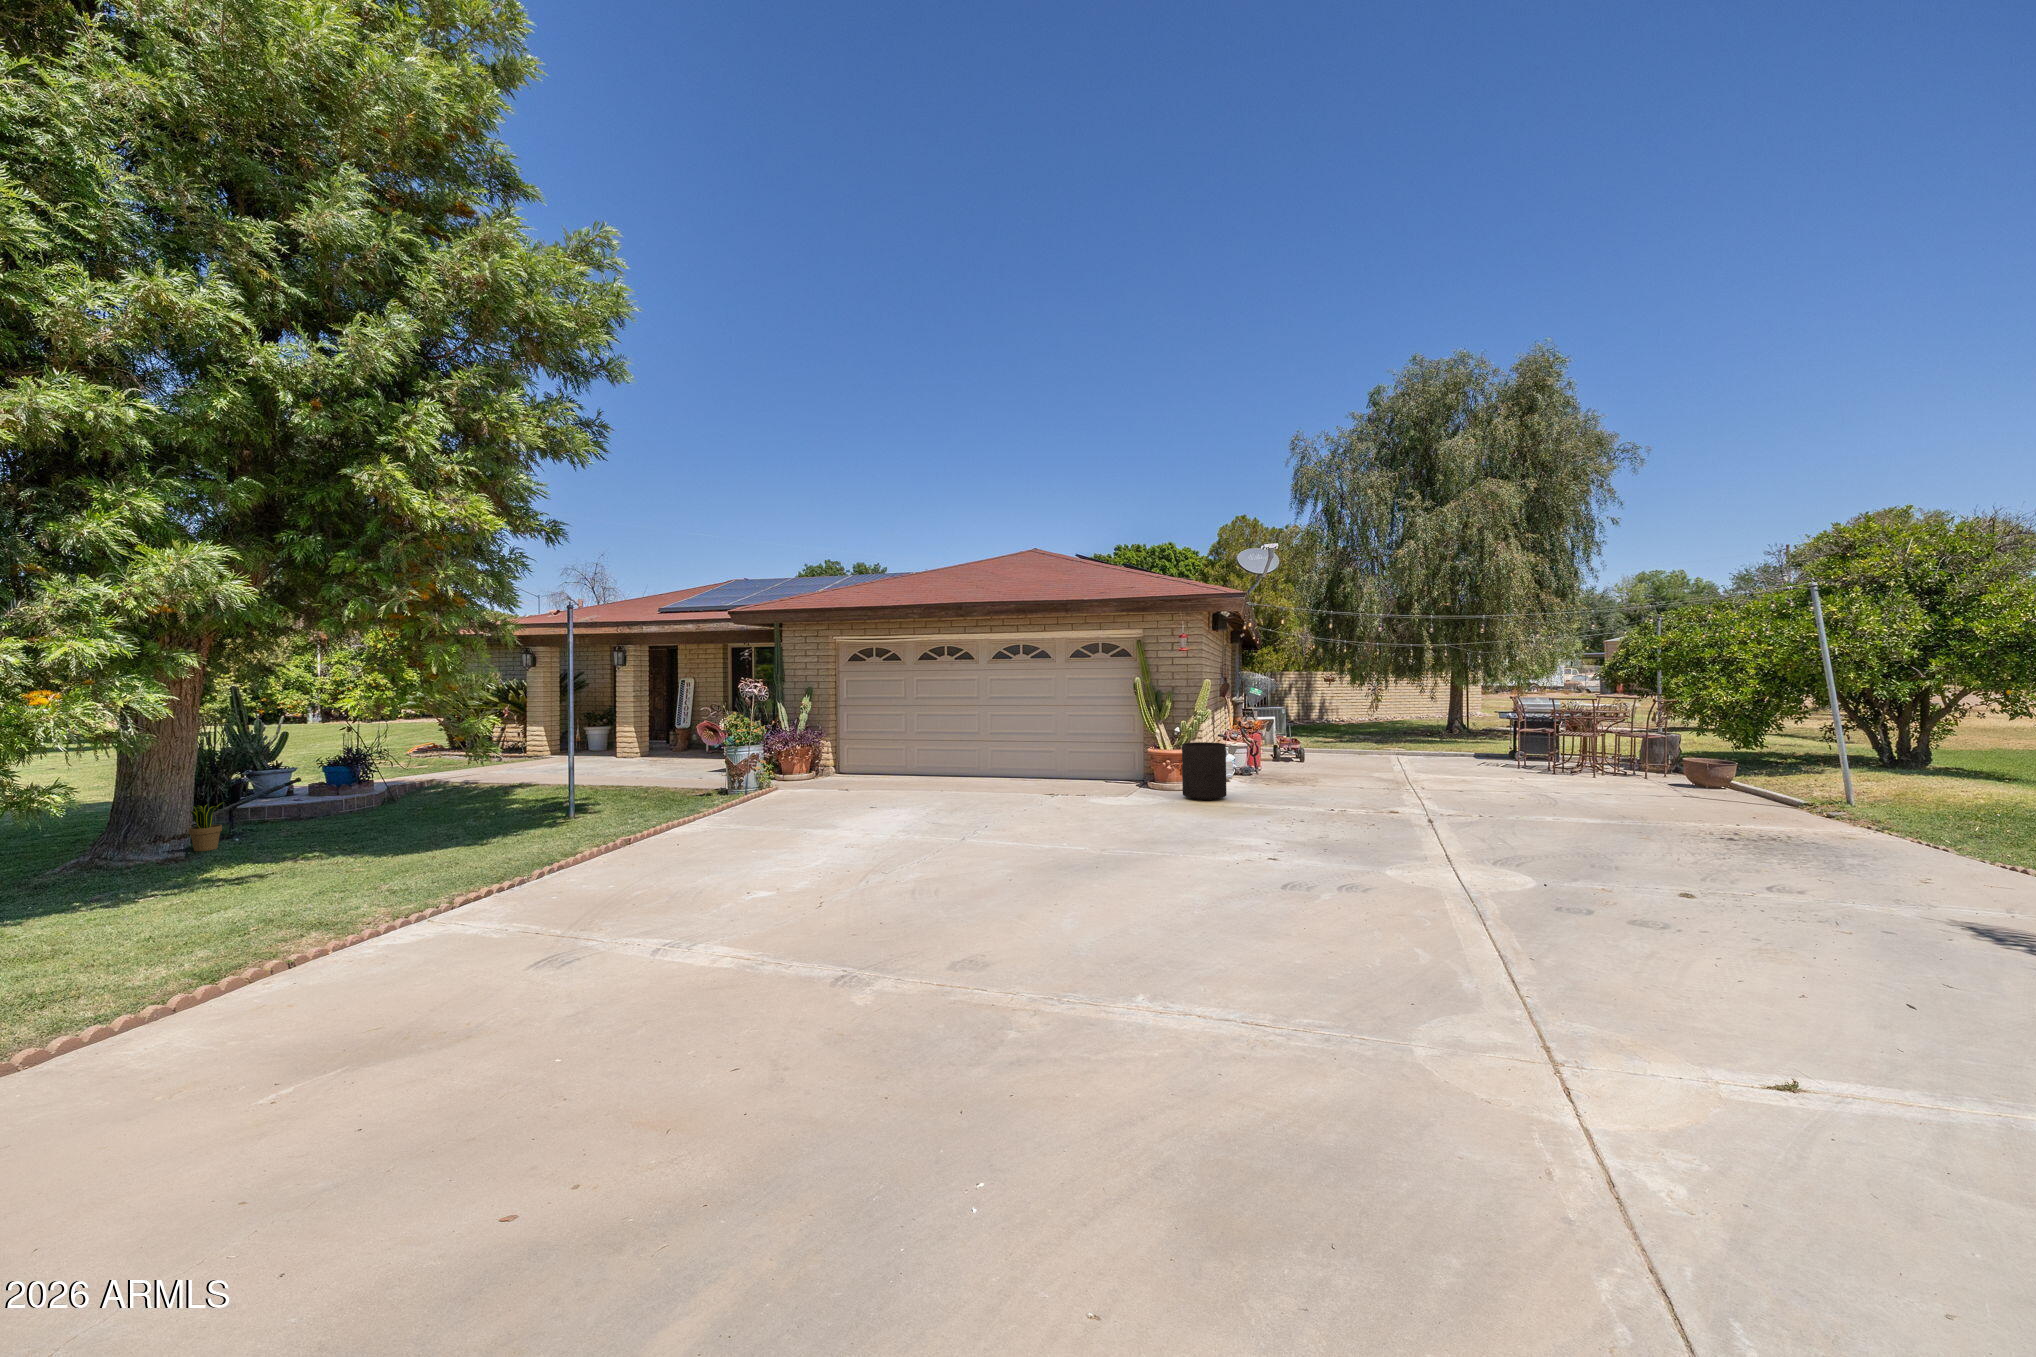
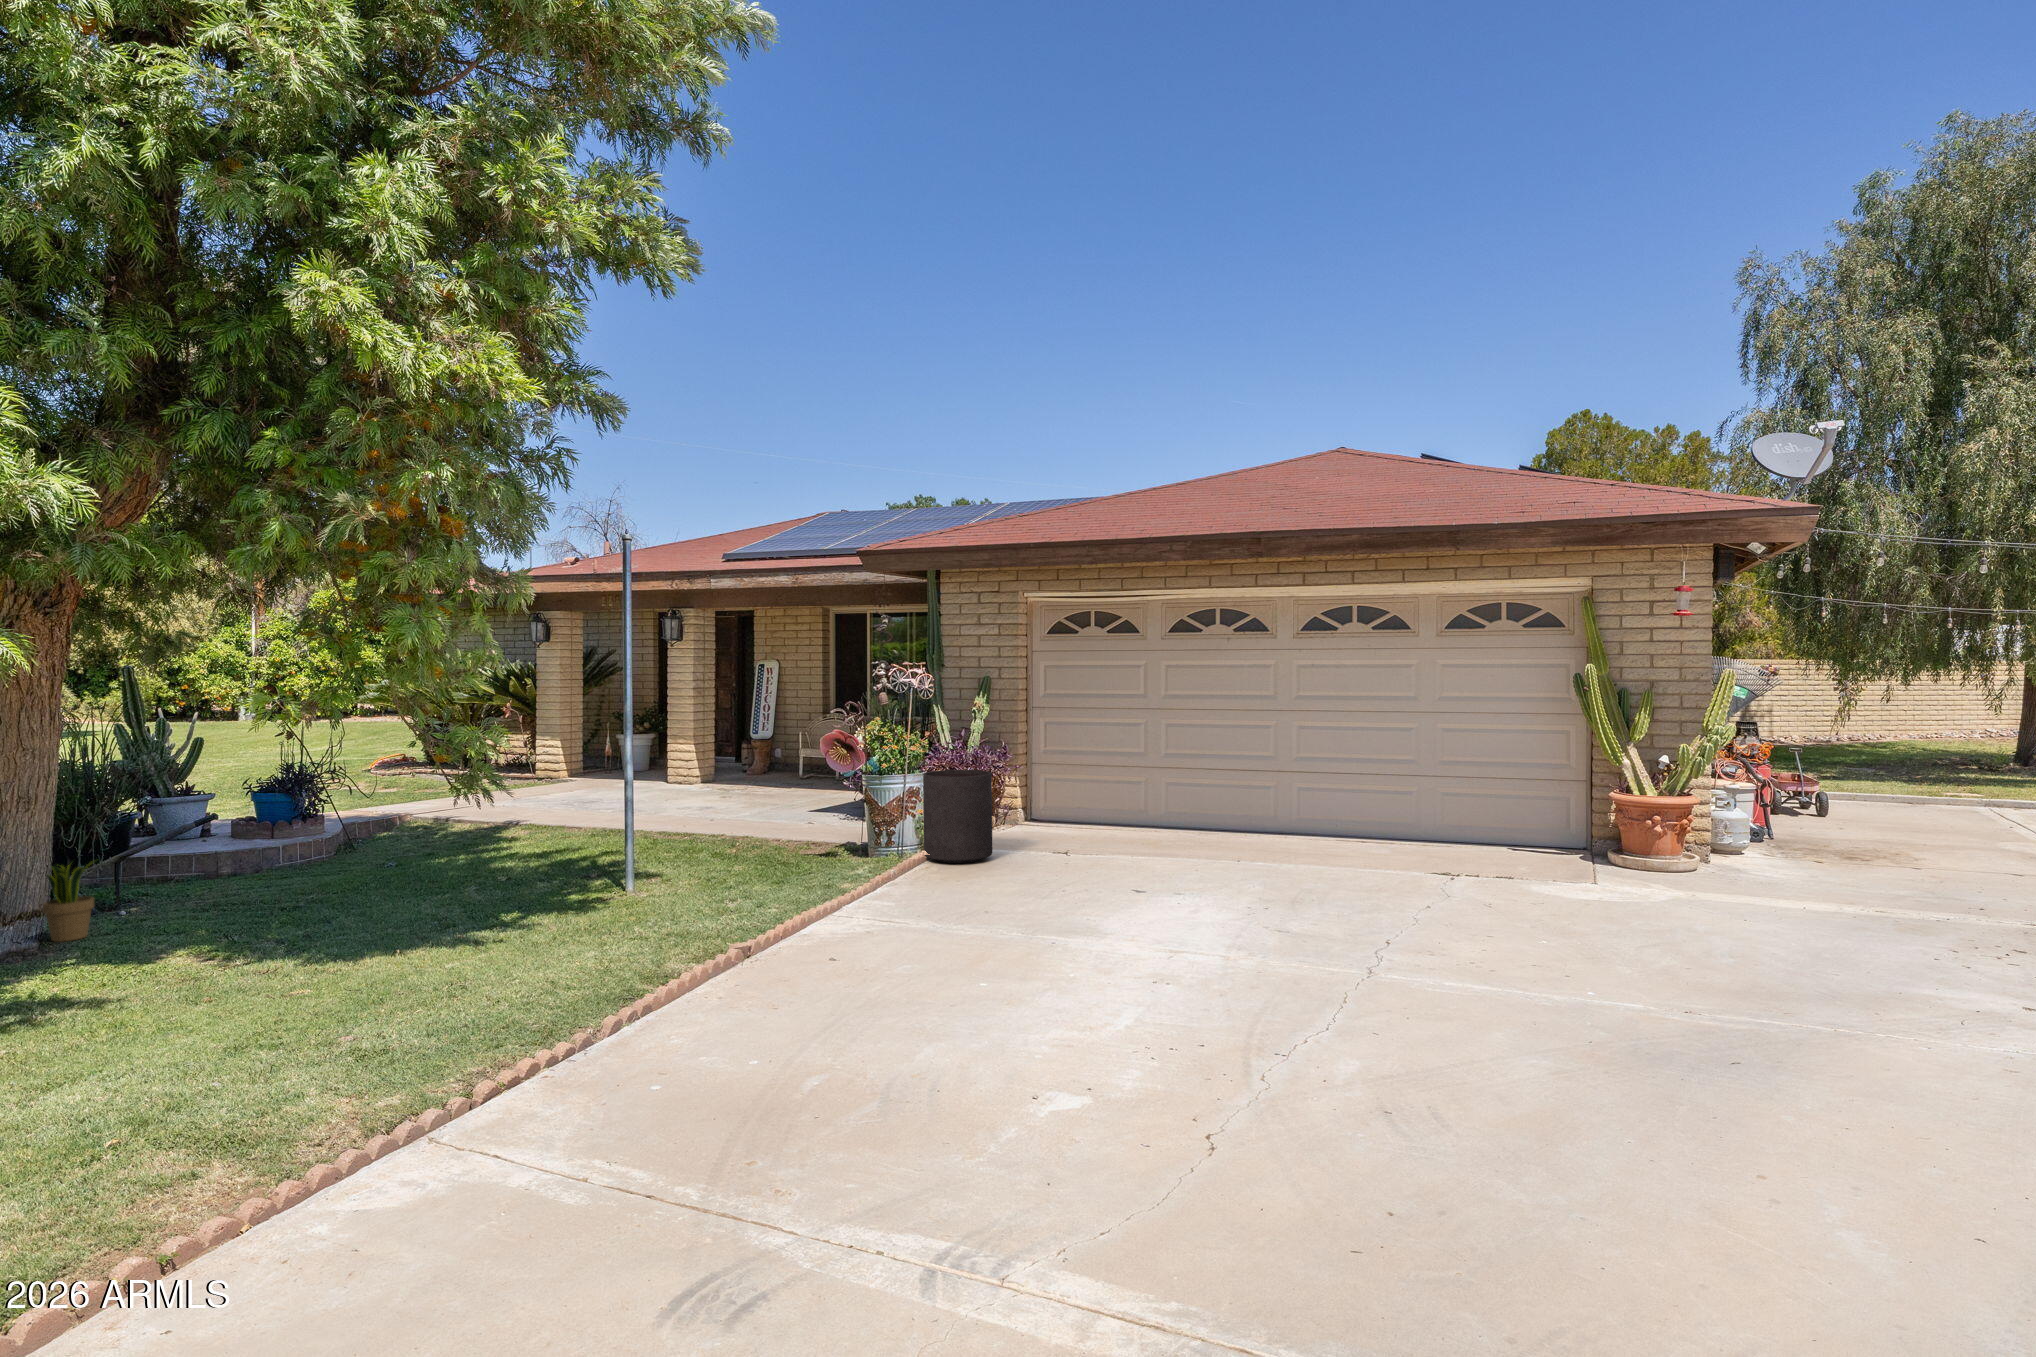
trash can: present [1182,742,1226,800] -> present [923,770,992,863]

